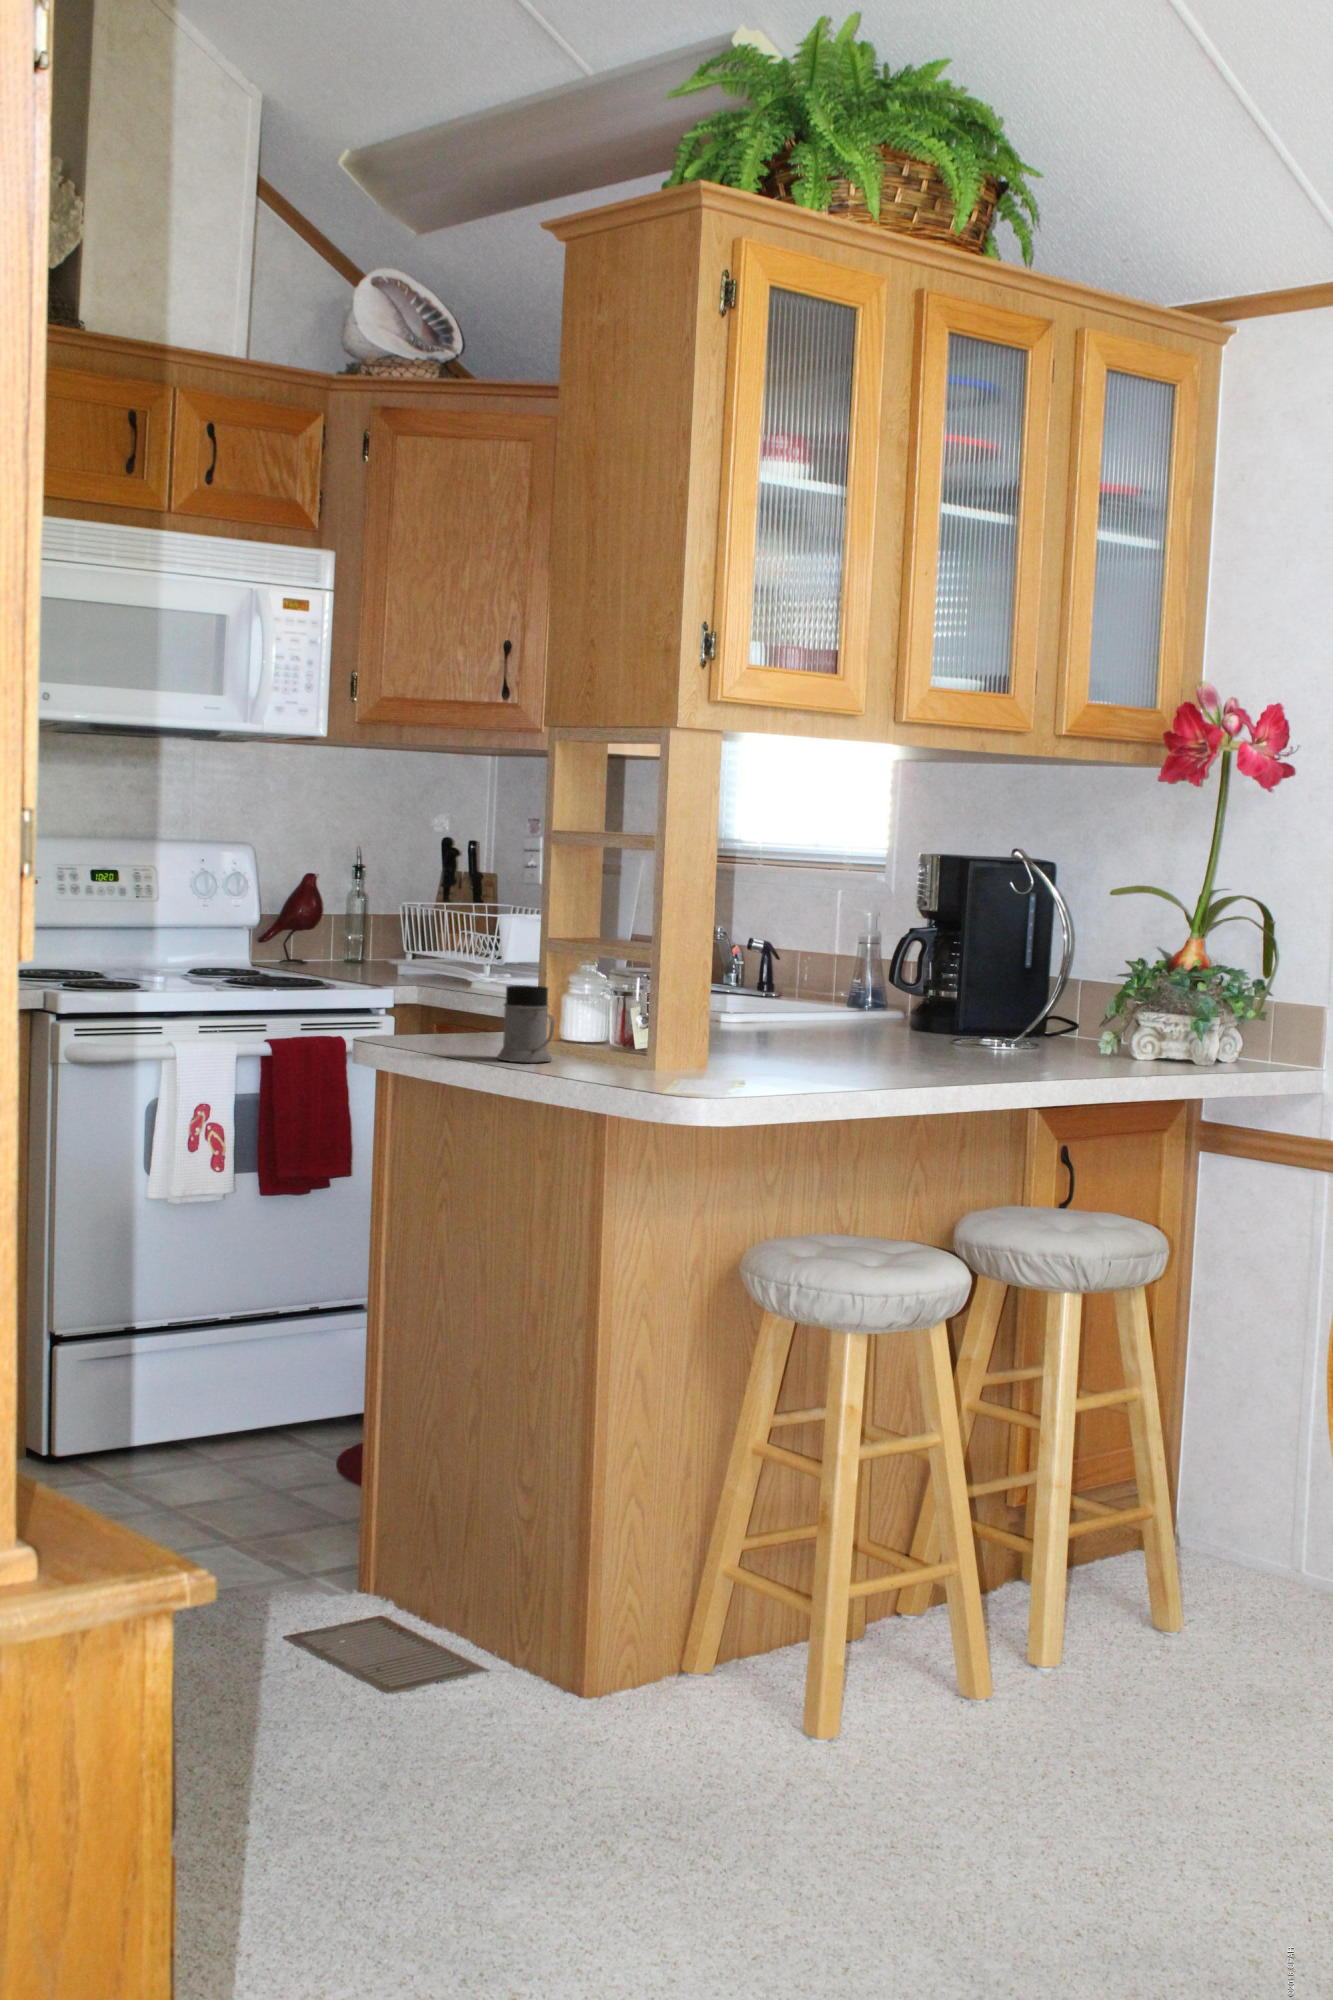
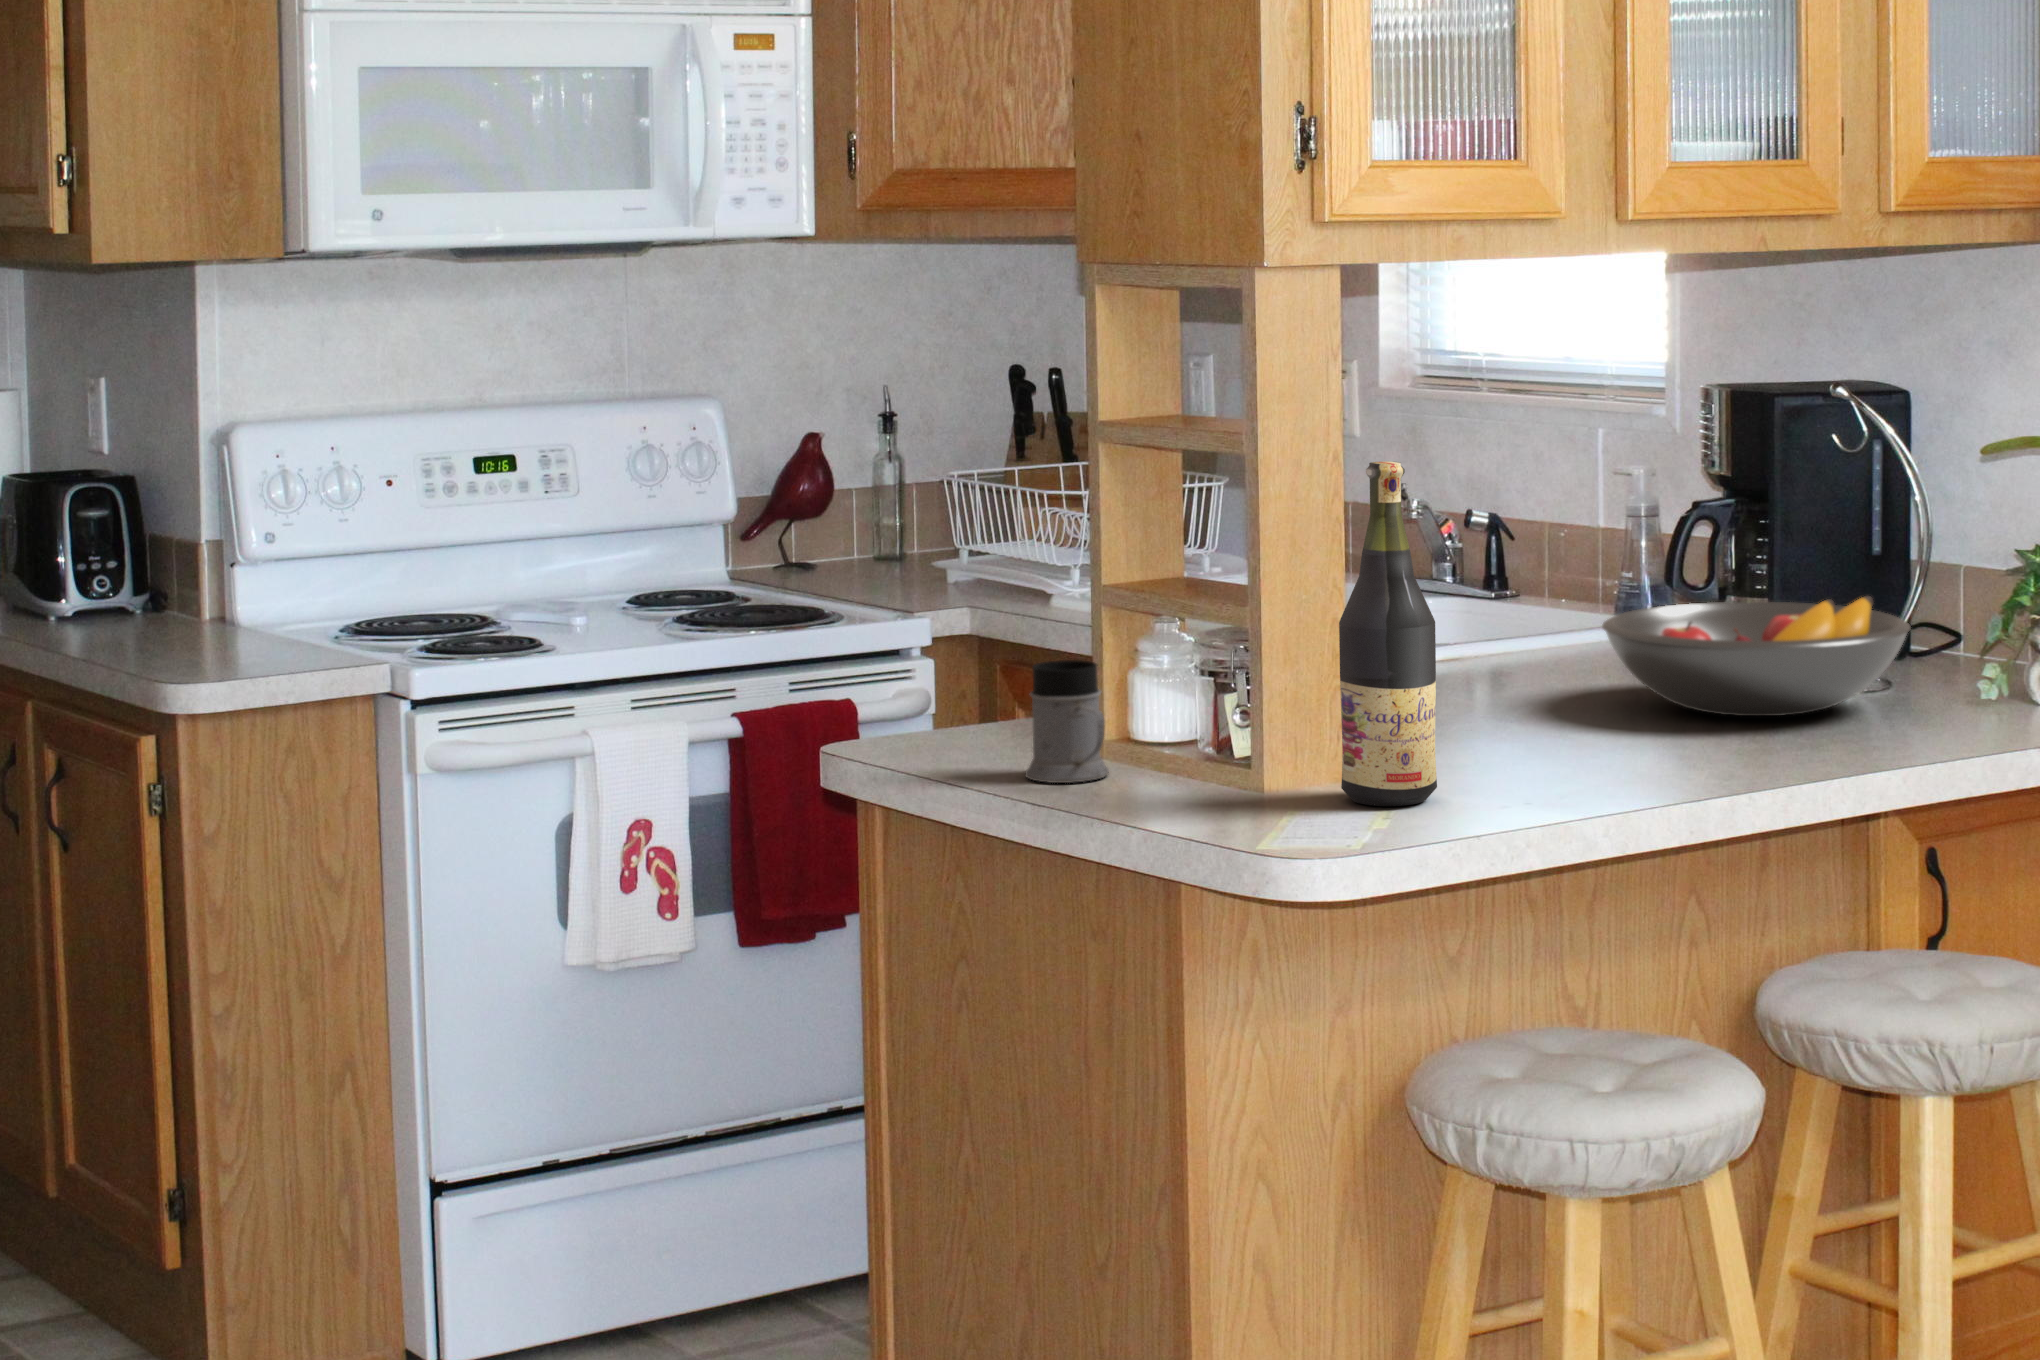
wine bottle: none [709,859,777,1082] -> present [1339,461,1437,806]
fruit bowl: none [861,984,1060,1055] -> present [1602,596,1911,716]

